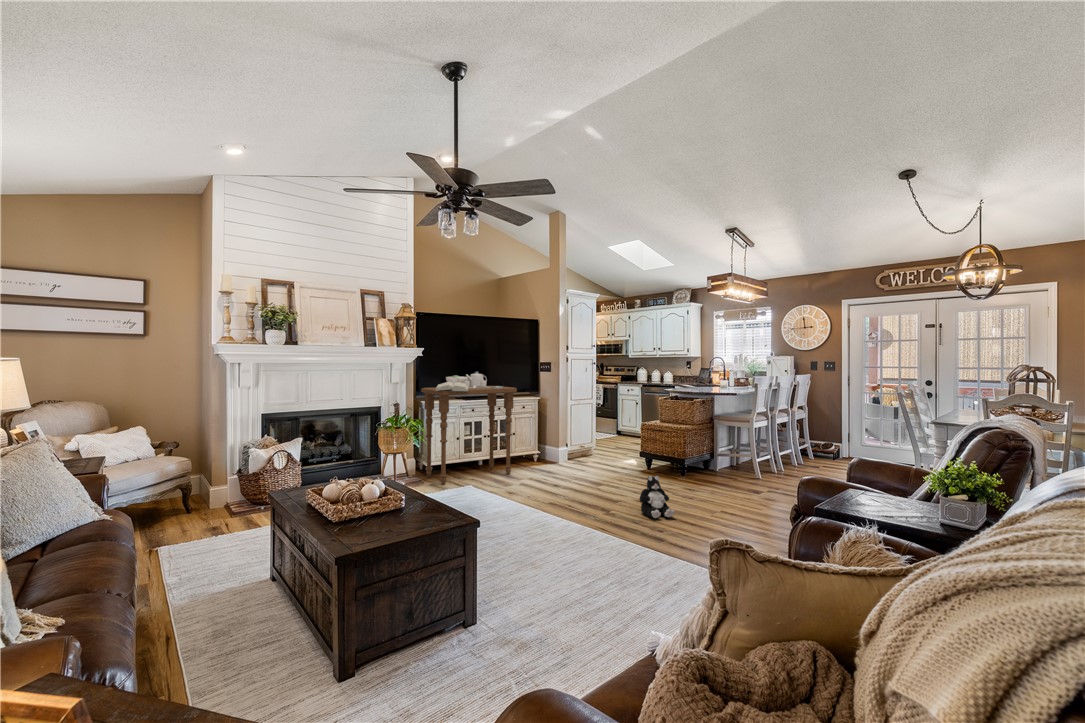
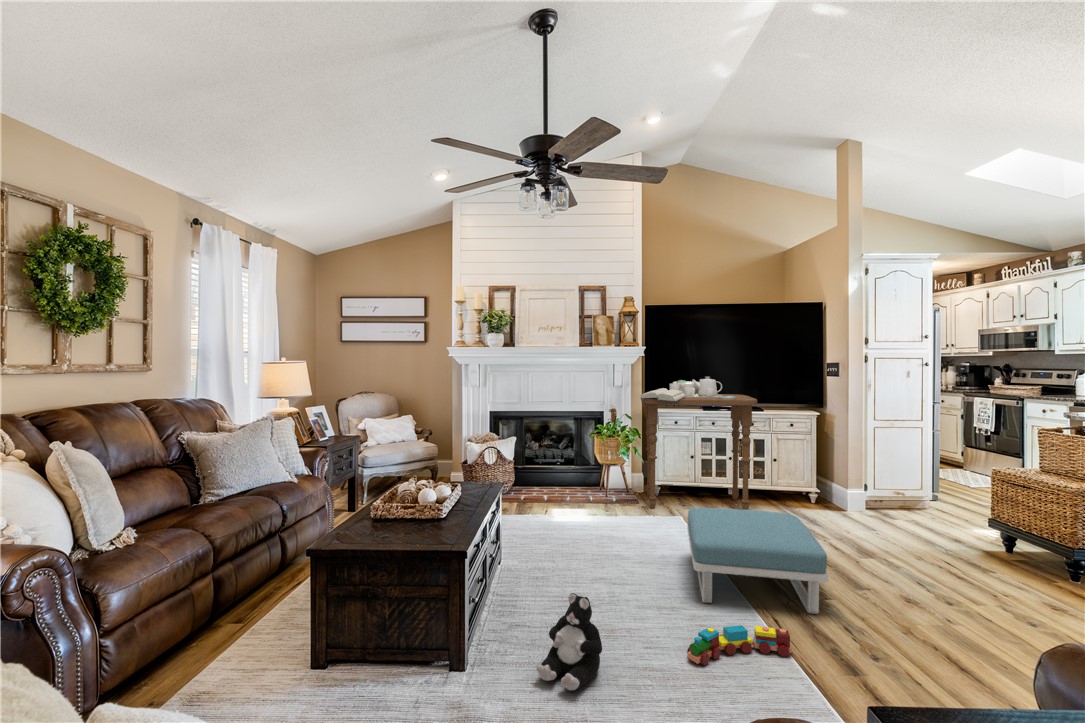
footstool: none [512,462,620,528] -> present [688,508,828,614]
plush toy: present [639,475,675,518] -> present [537,593,602,690]
toy train: none [587,523,629,556] -> present [687,625,792,665]

